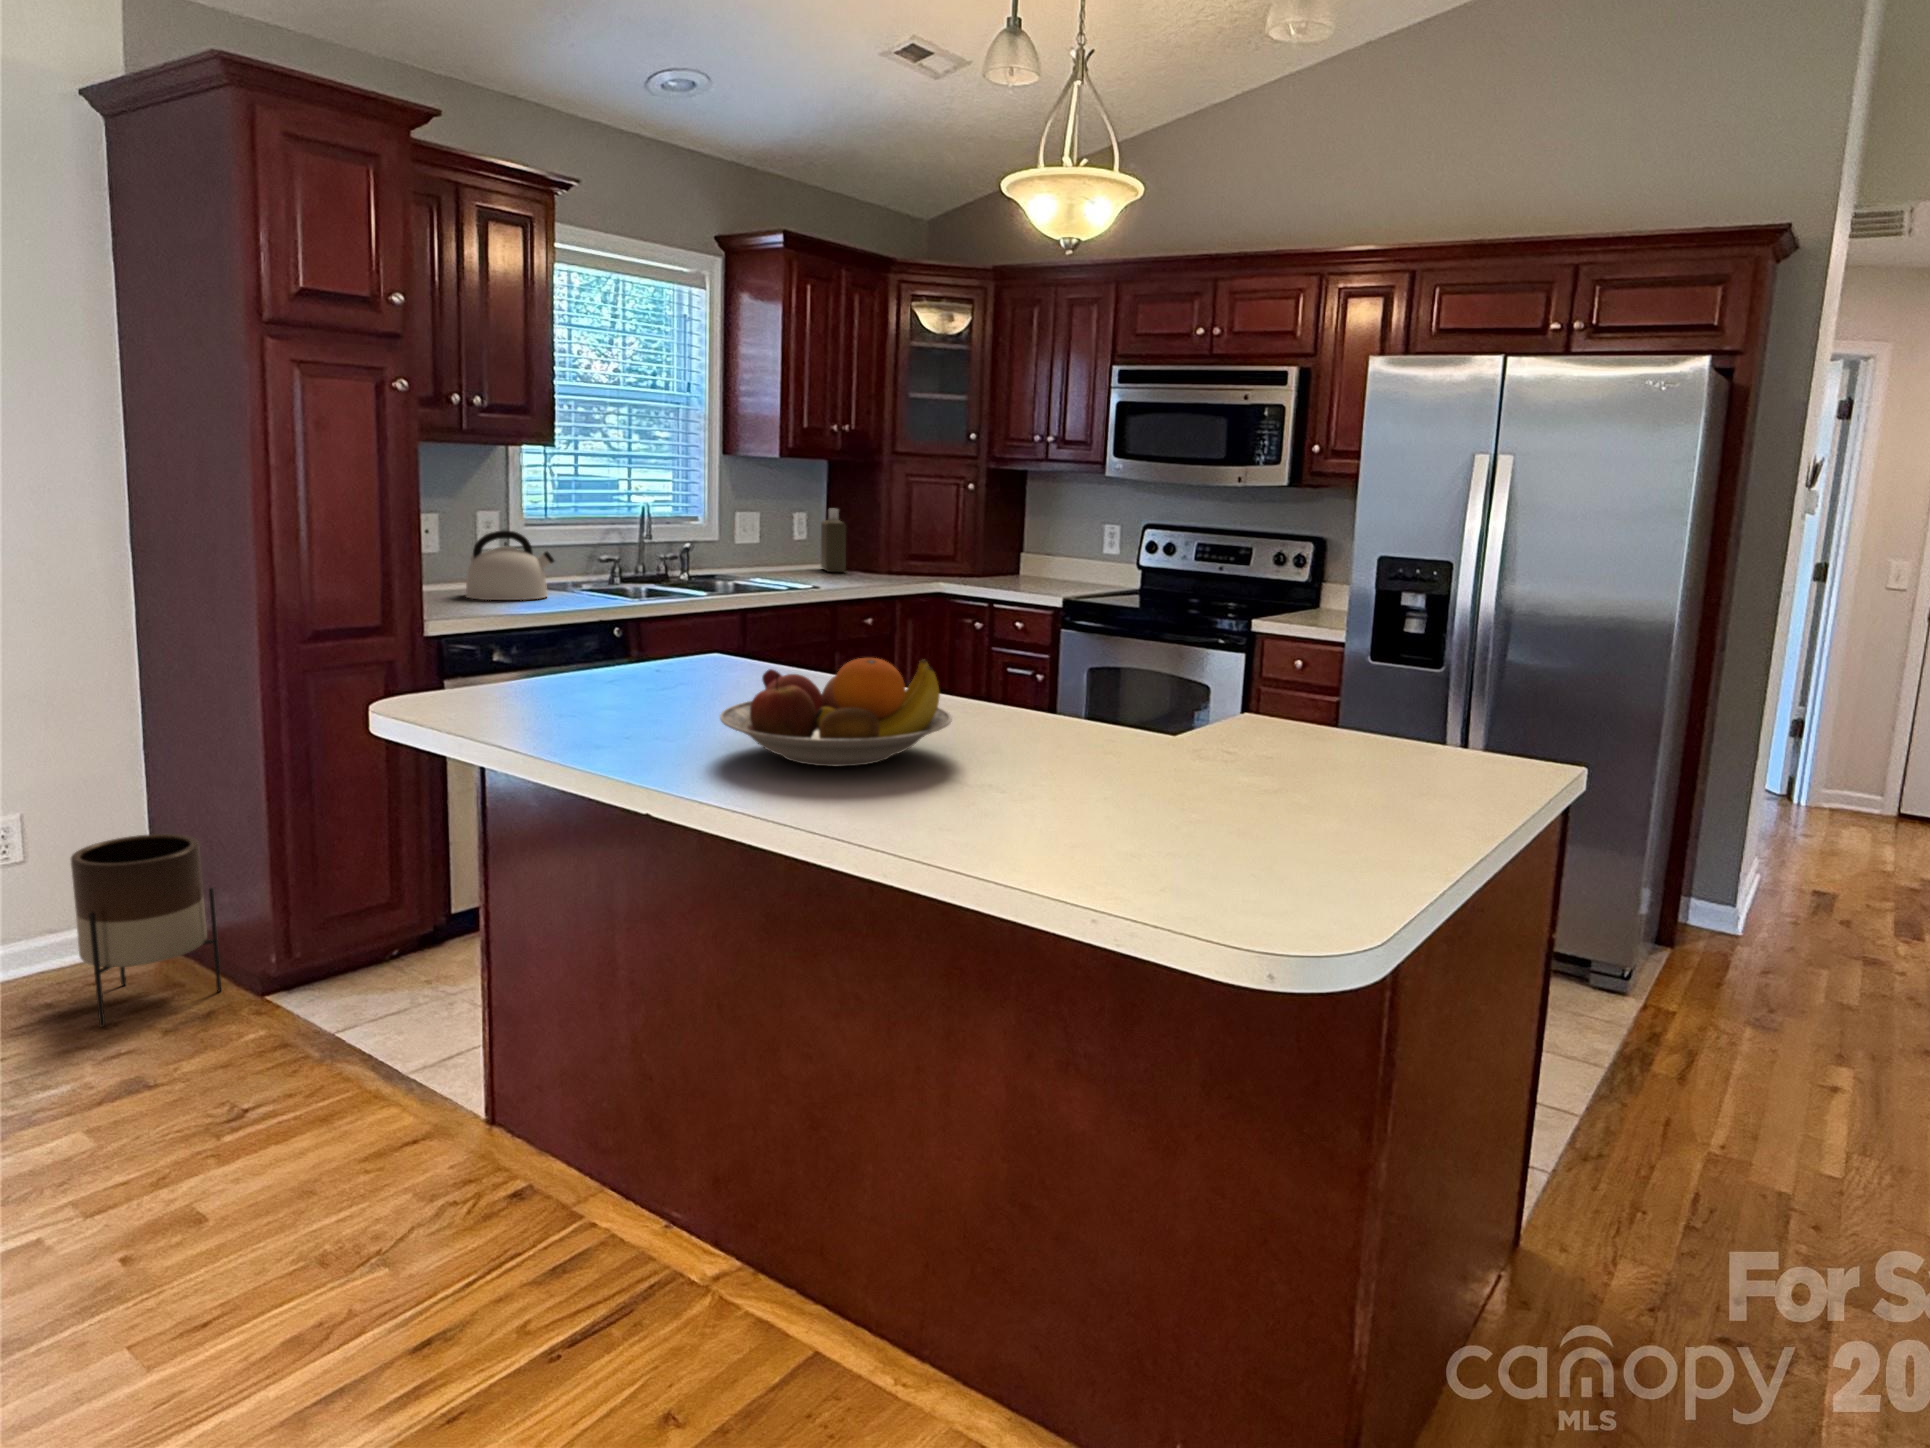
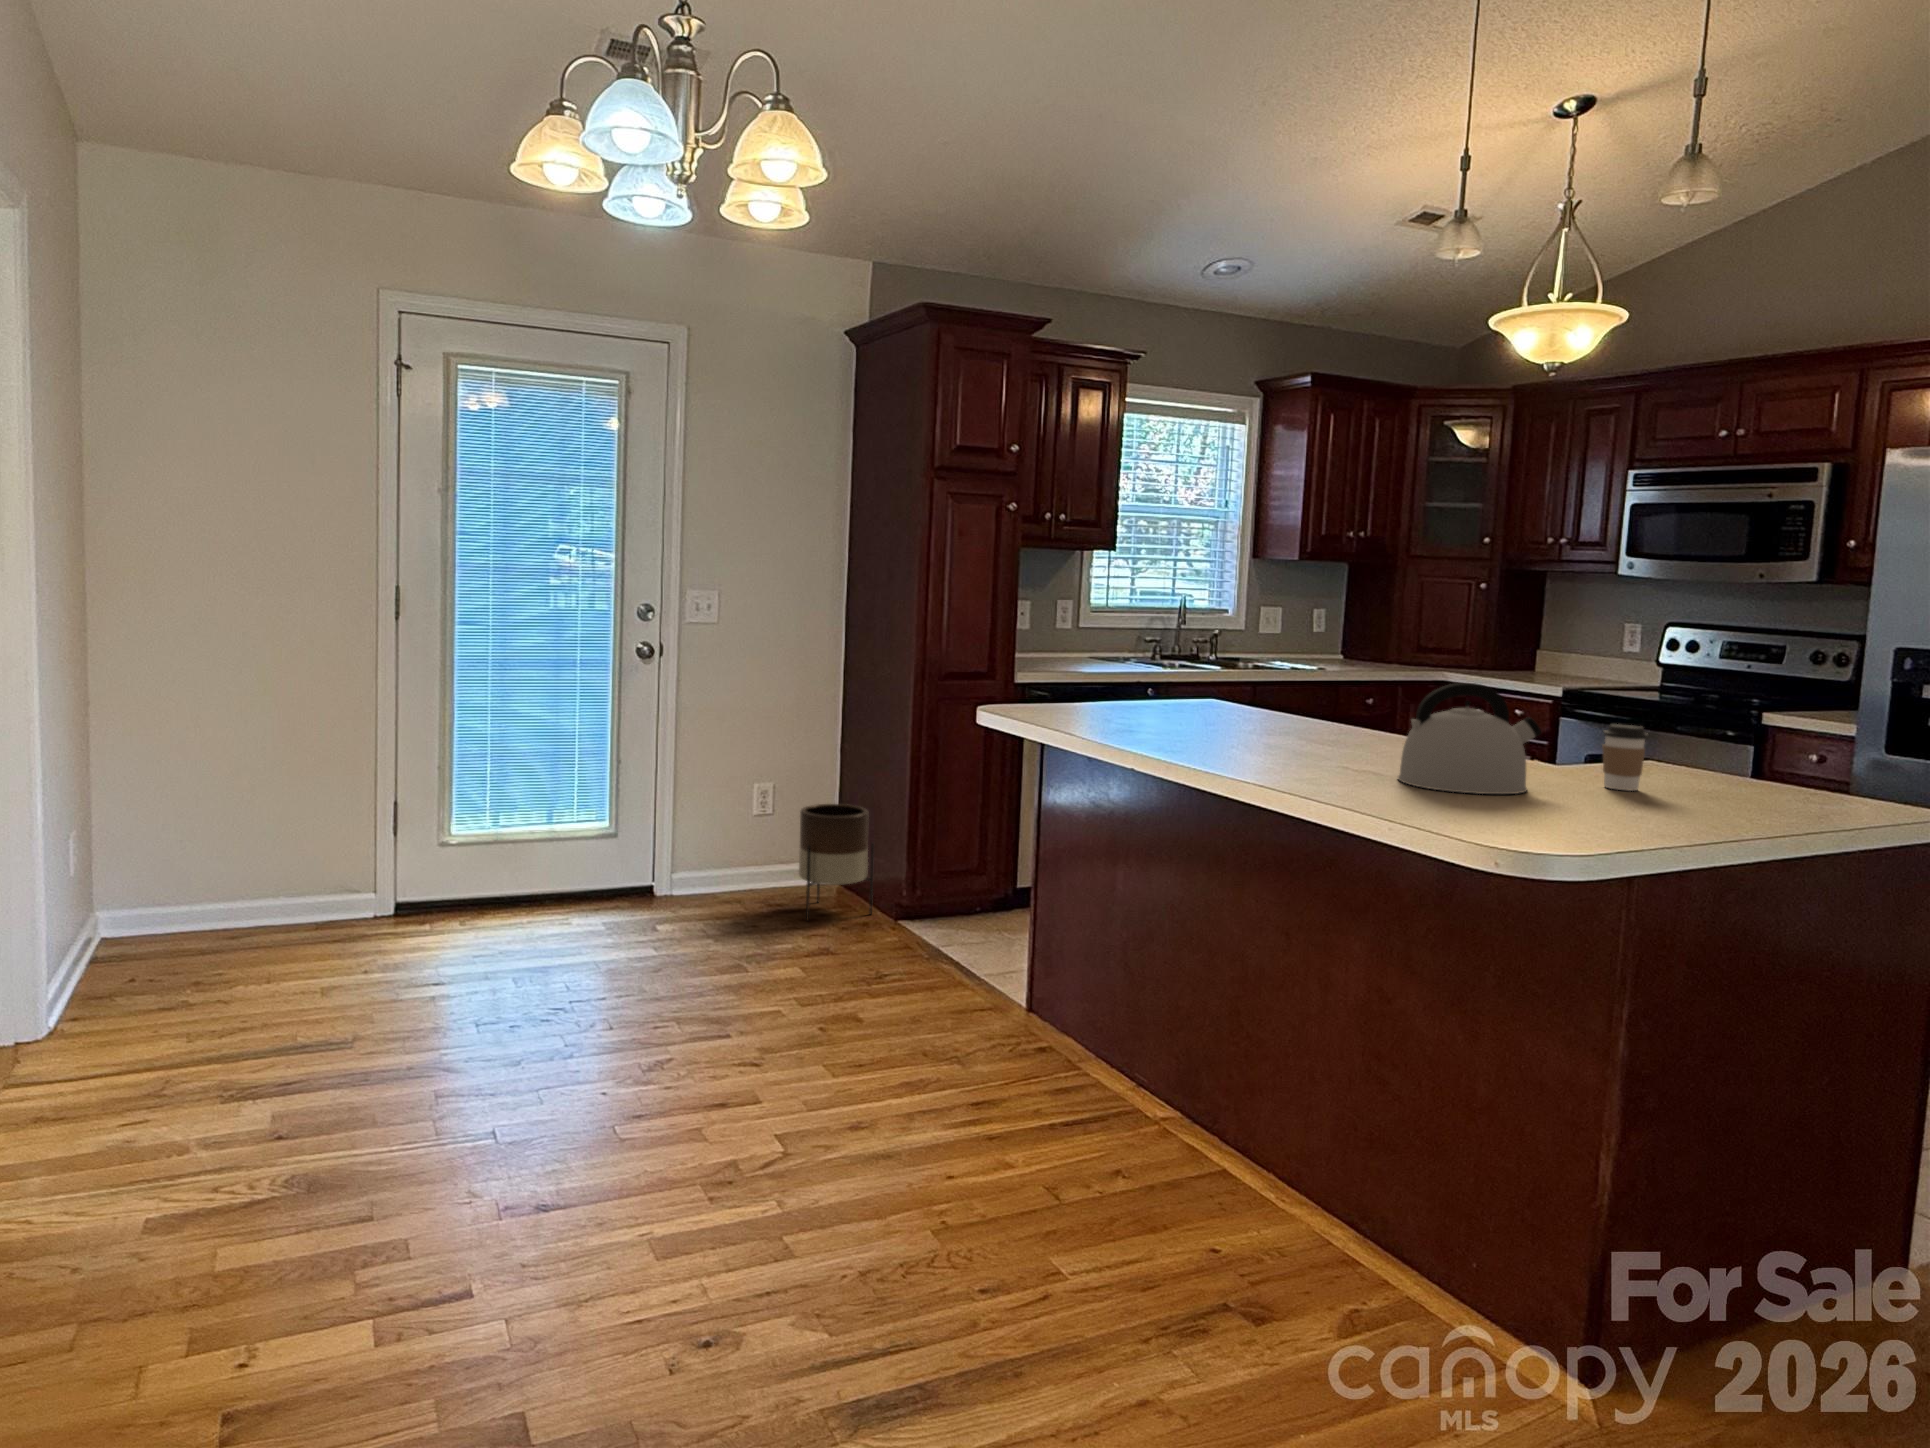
bottle: present [821,509,846,572] -> none [1335,605,1360,661]
kettle: present [466,530,554,600] -> present [1398,683,1541,794]
fruit bowl: present [720,658,952,767] -> none [1187,684,1352,756]
coffee cup: none [1264,693,1316,778] -> present [1602,724,1648,791]

